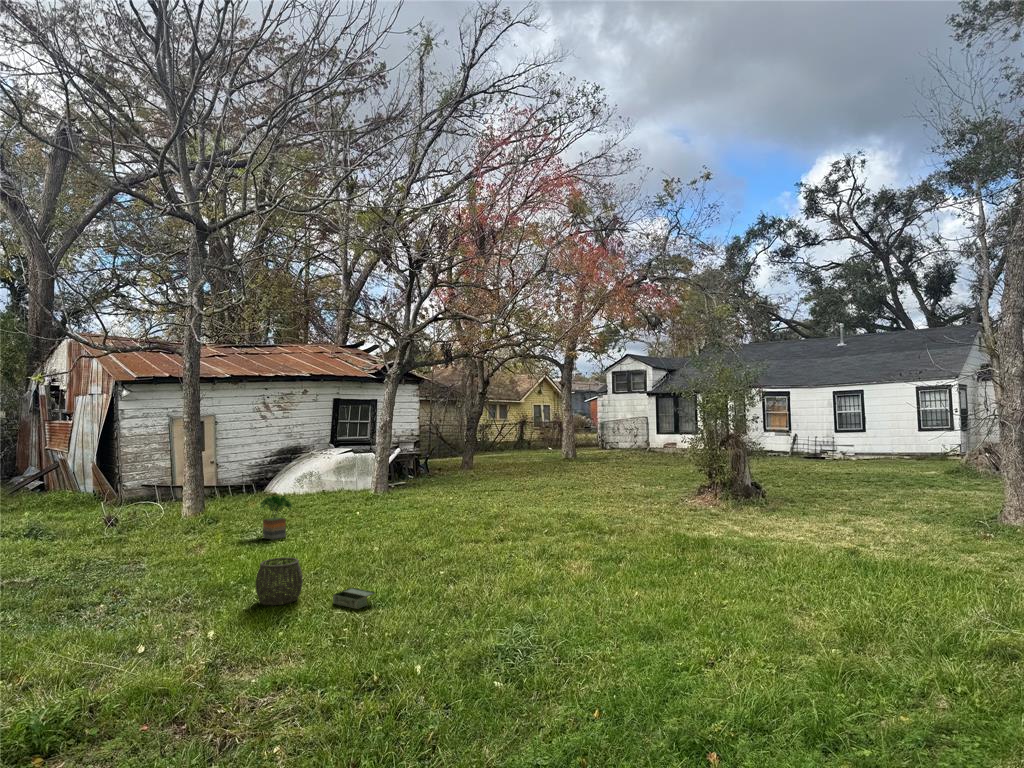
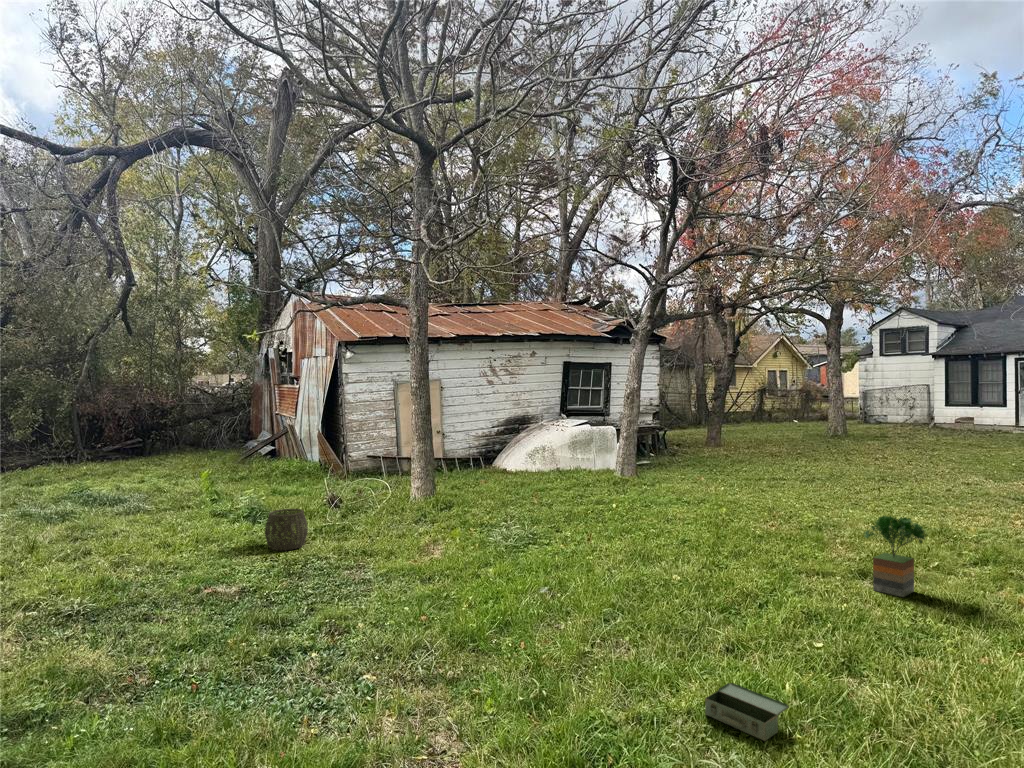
potted tree: present [260,496,292,540] -> present [864,516,927,597]
woven basket: present [255,558,303,605] -> present [265,509,308,551]

